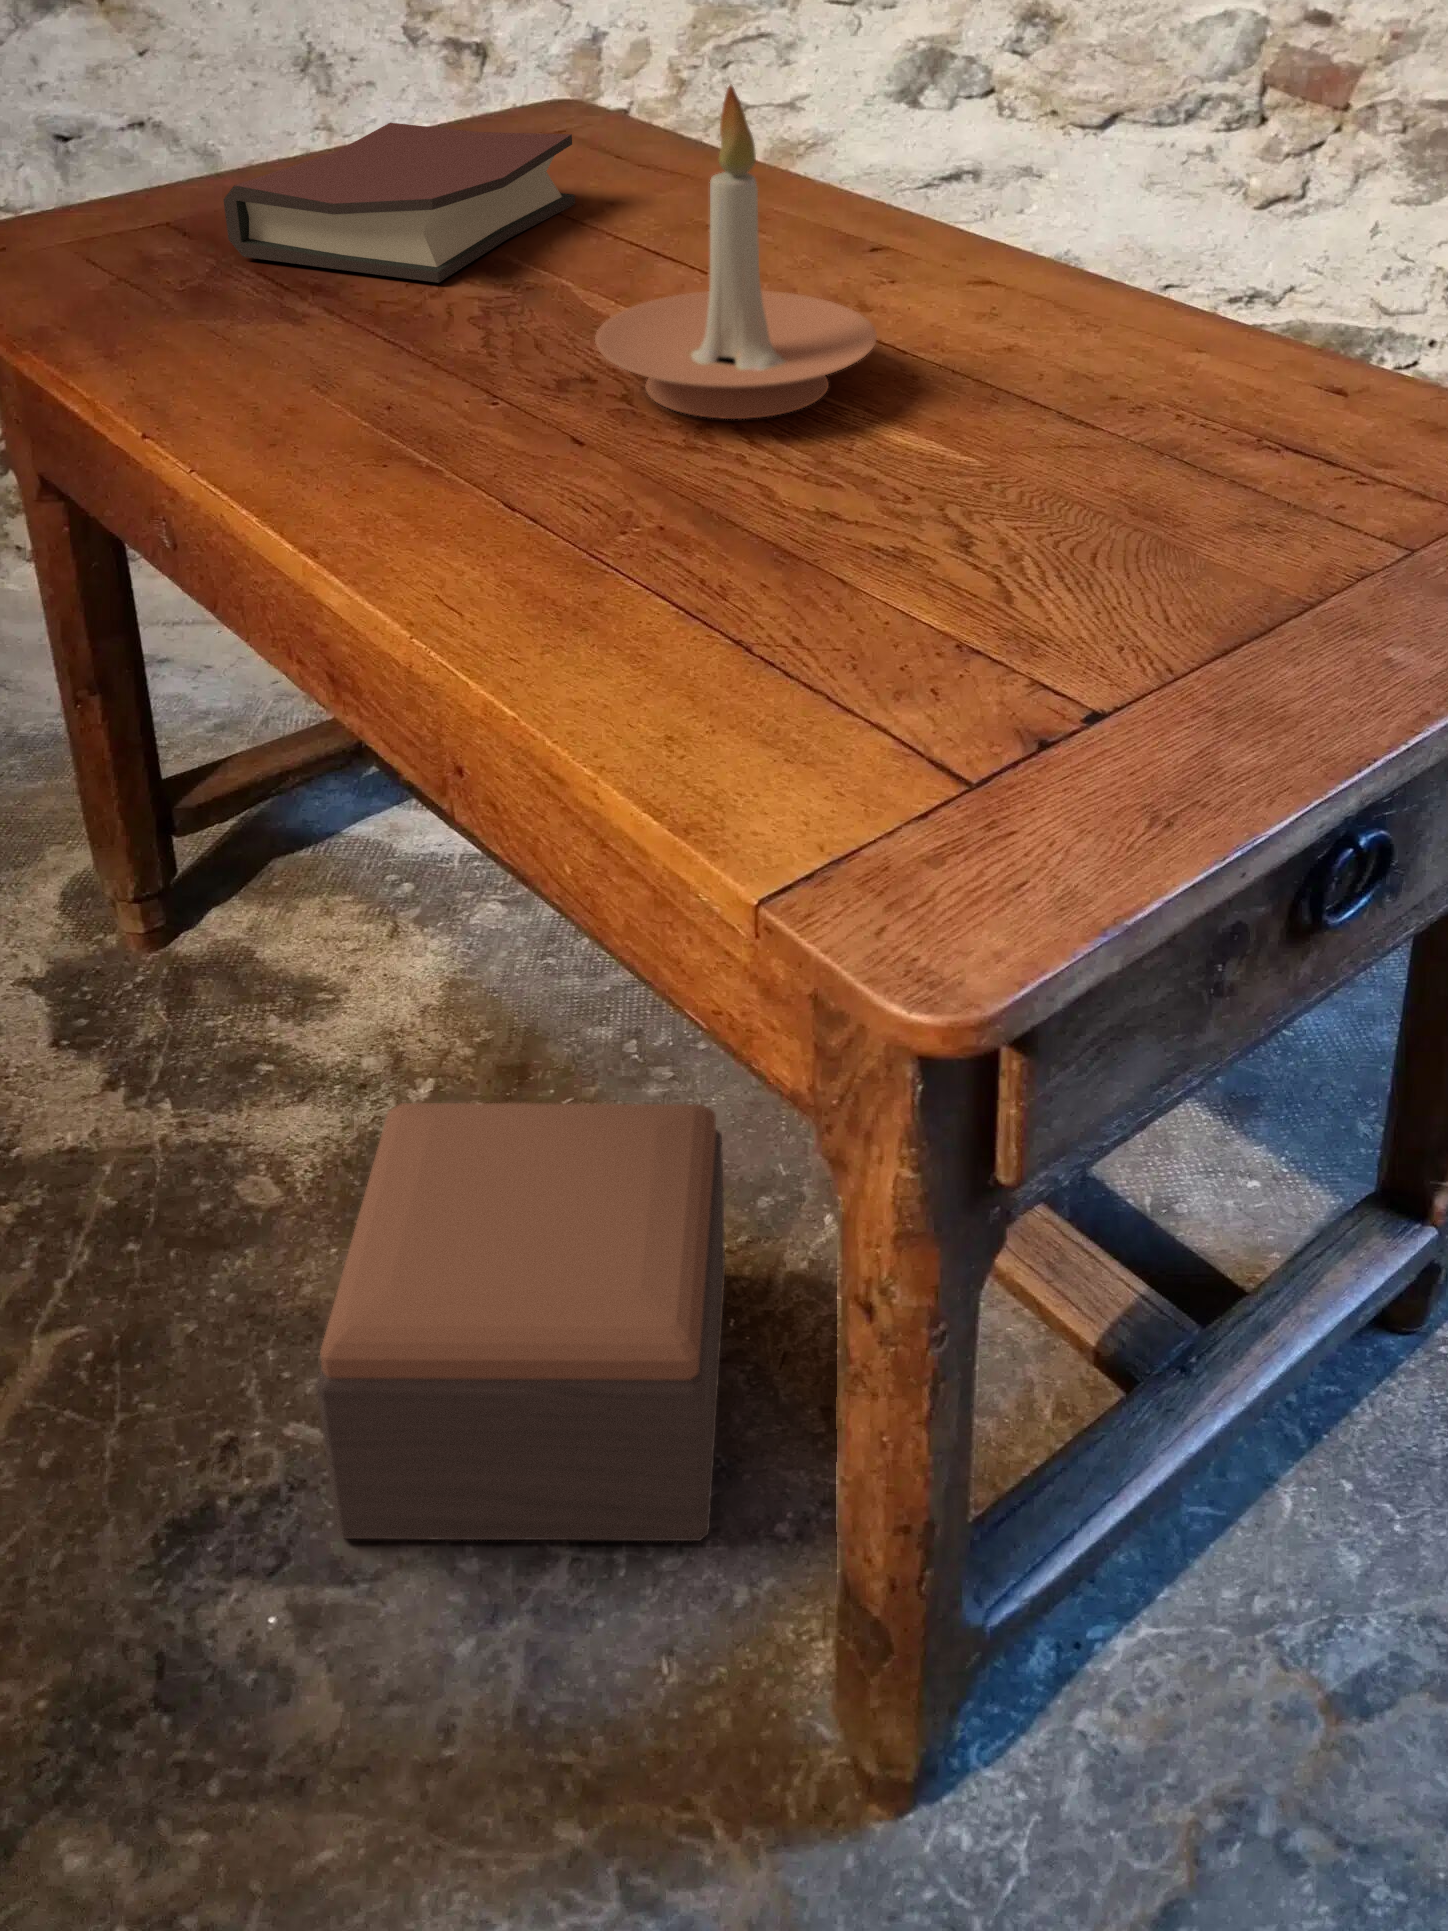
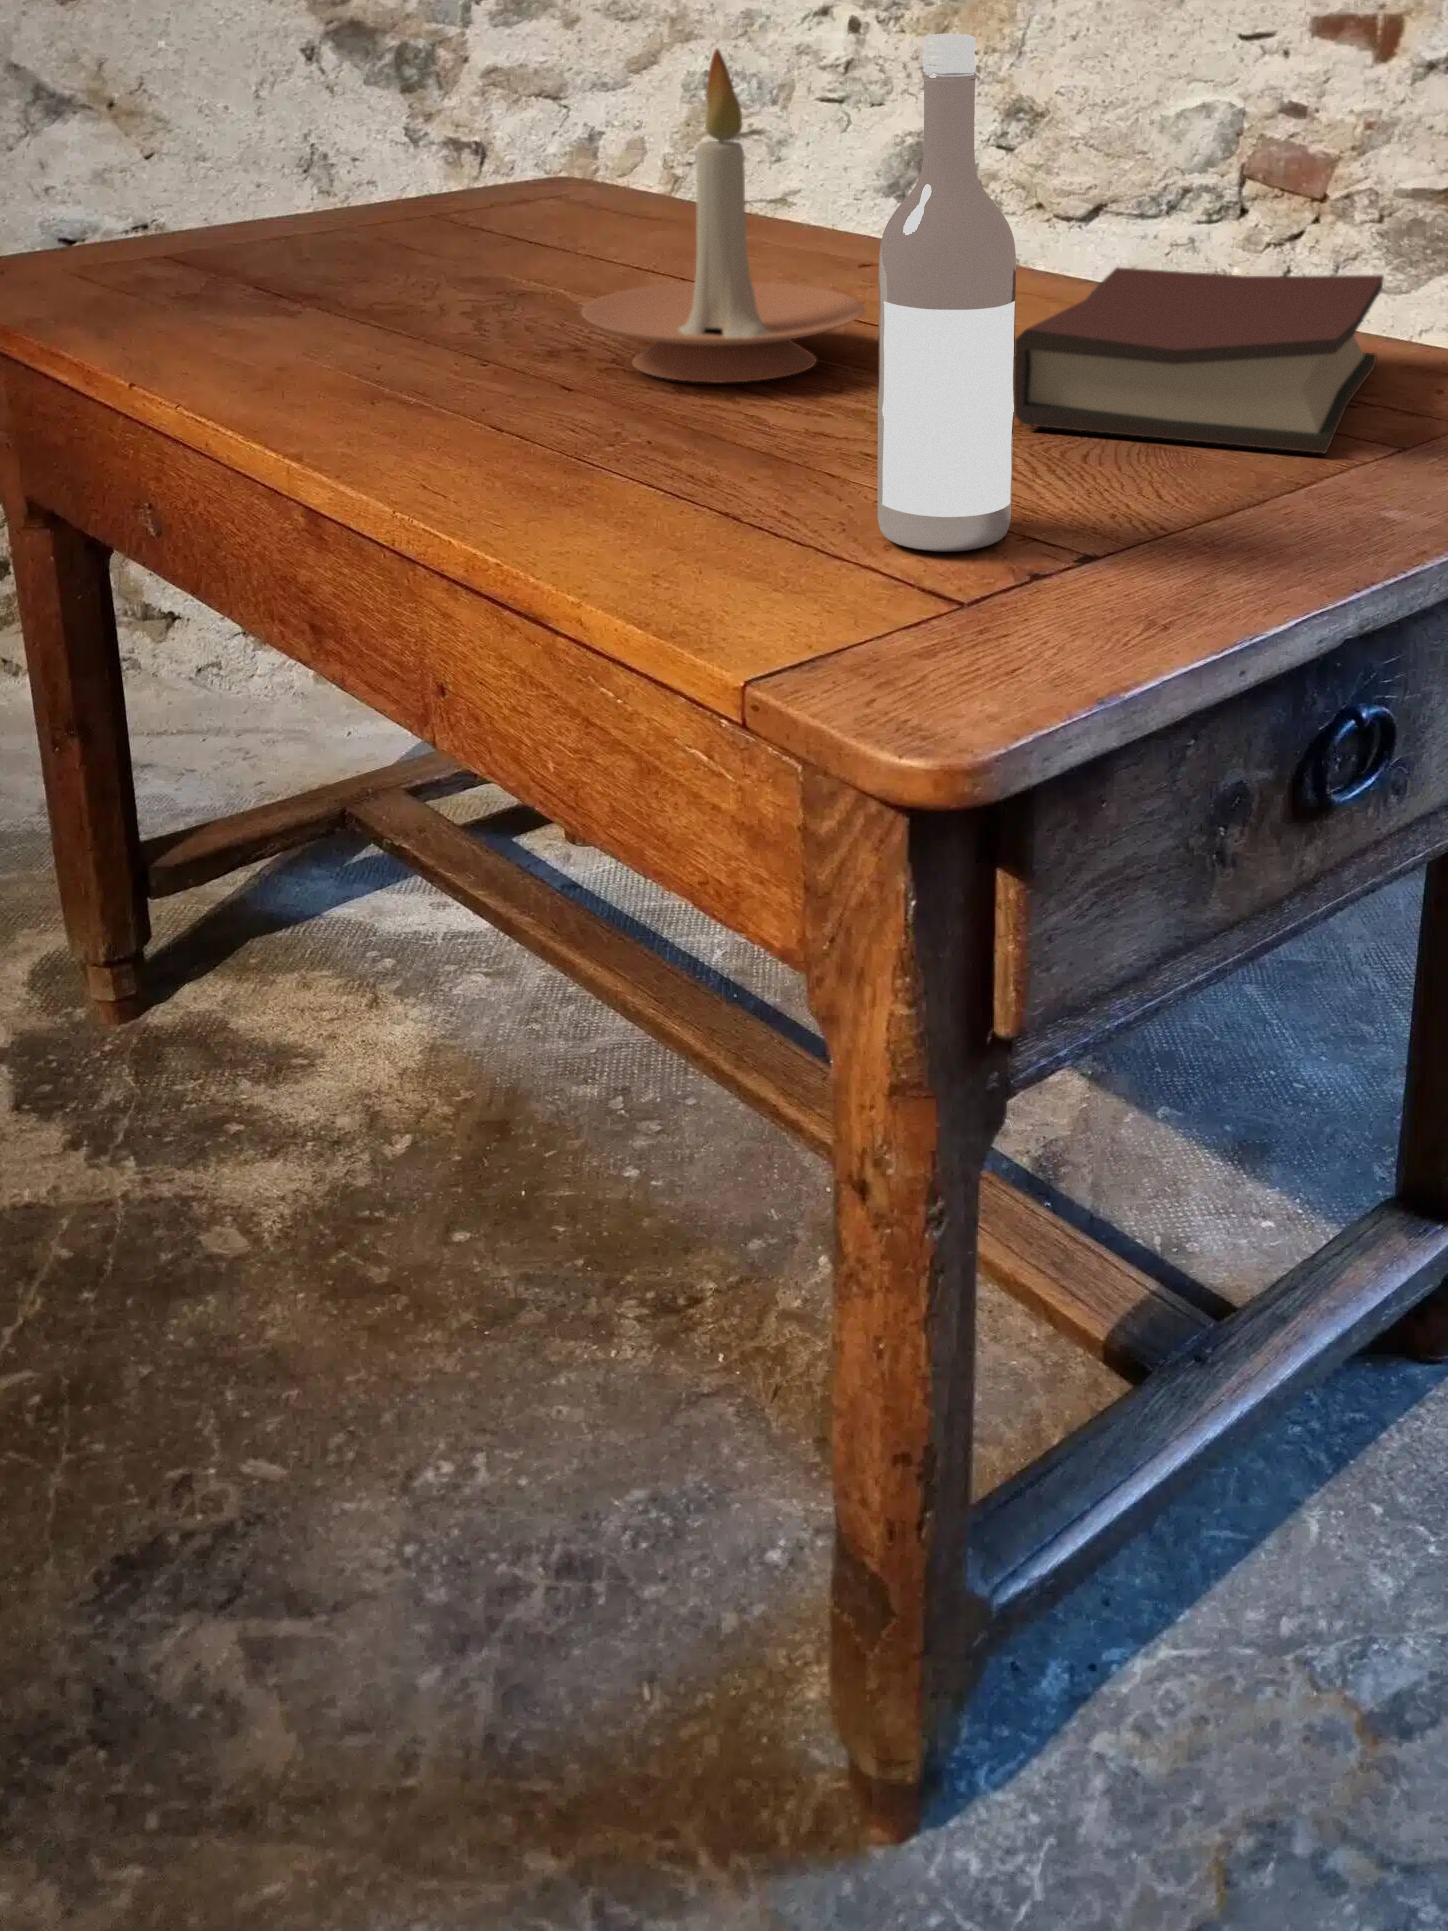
hardback book: present [224,123,575,283] -> present [1014,267,1384,453]
wine bottle: none [890,183,1027,674] -> present [878,34,1016,552]
footstool: present [316,1103,725,1541] -> none [274,1117,714,1571]

